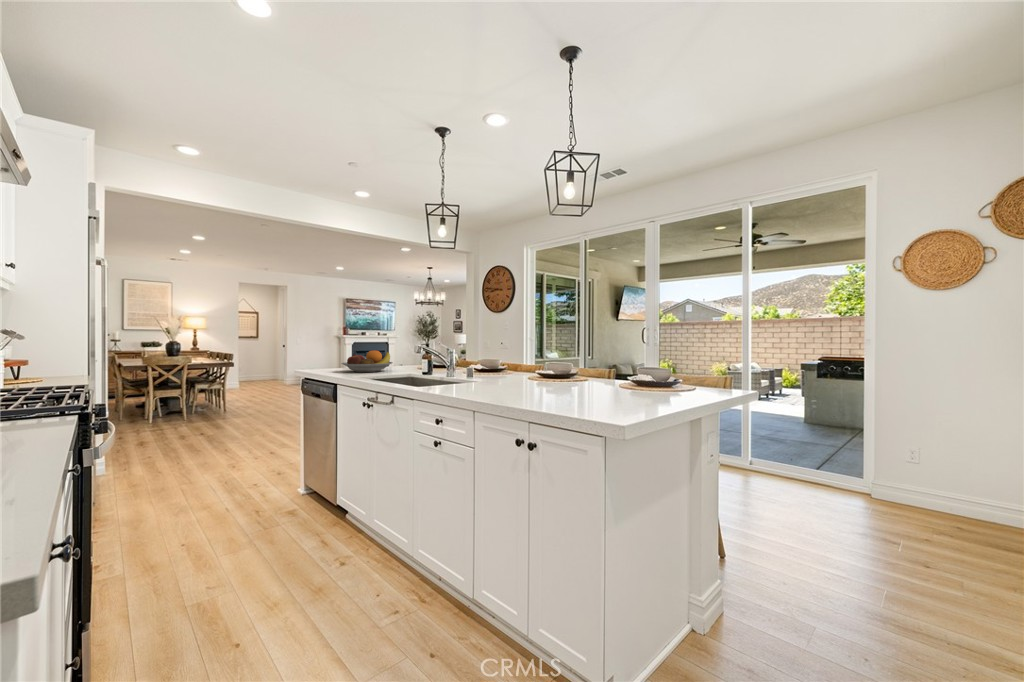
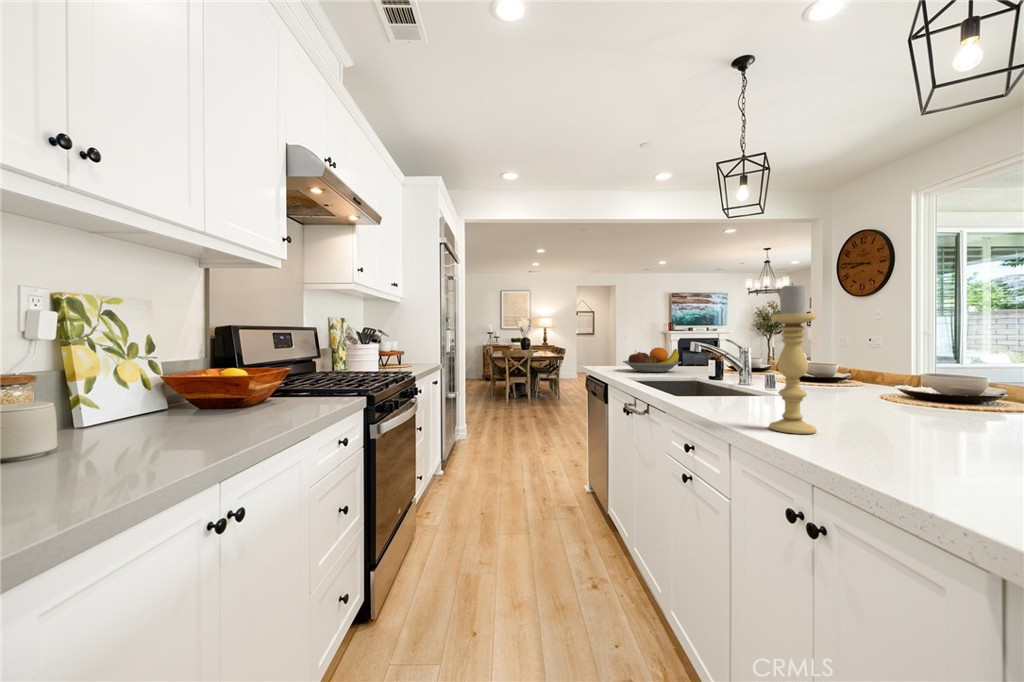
candle holder: none [493,309,518,399] -> present [769,283,817,434]

